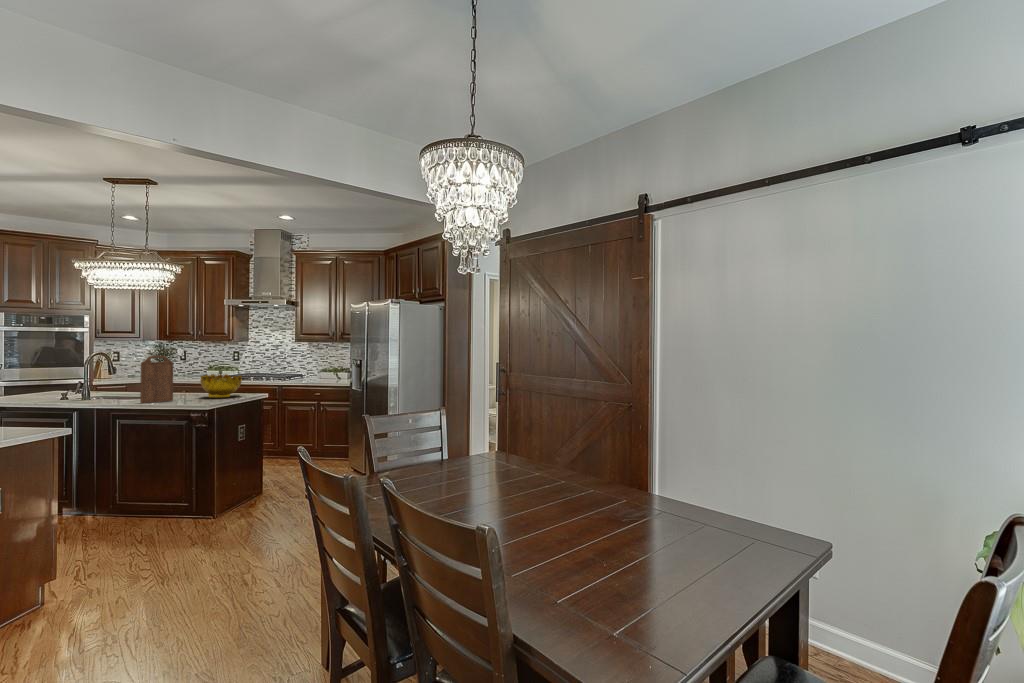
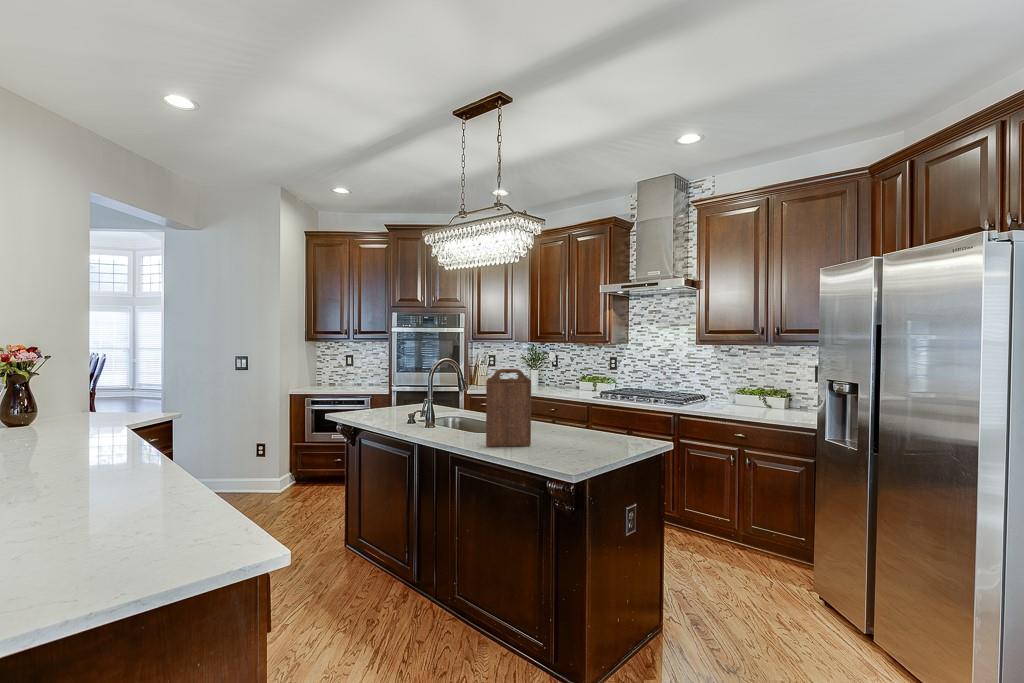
decorative bowl: present [200,374,242,398] -> none [570,399,634,445]

